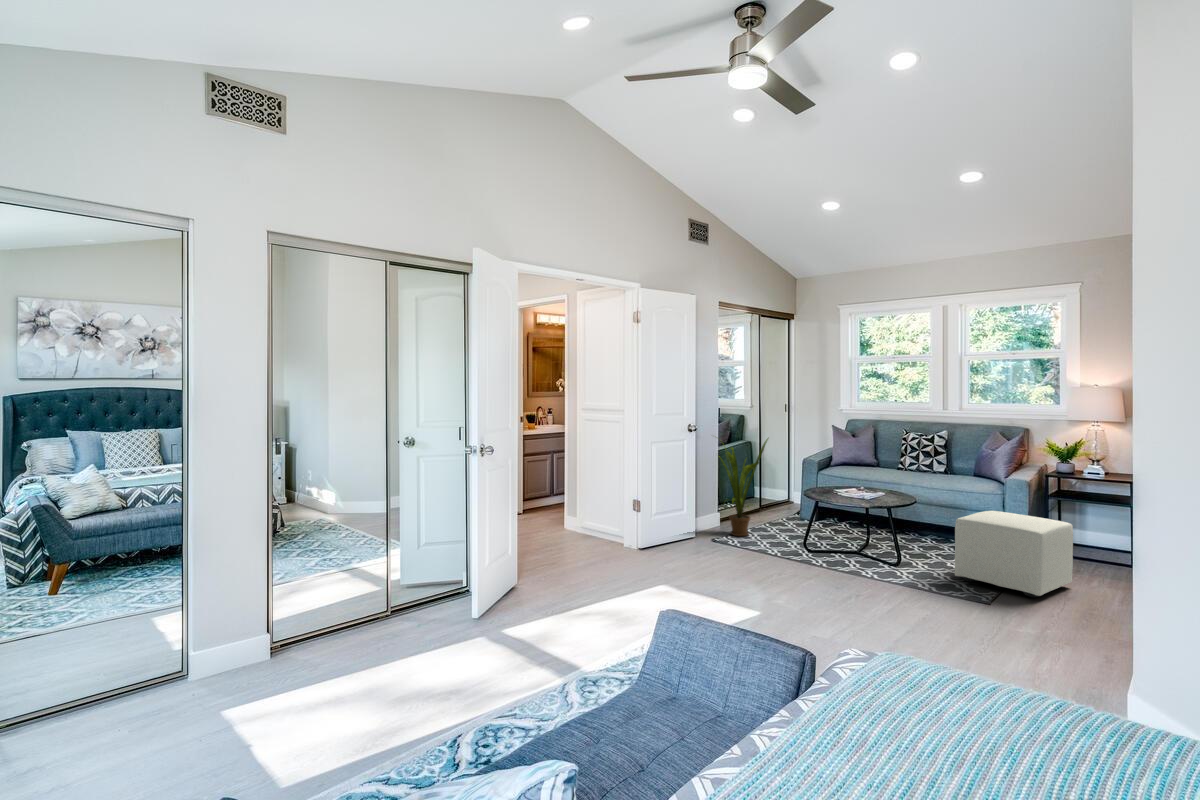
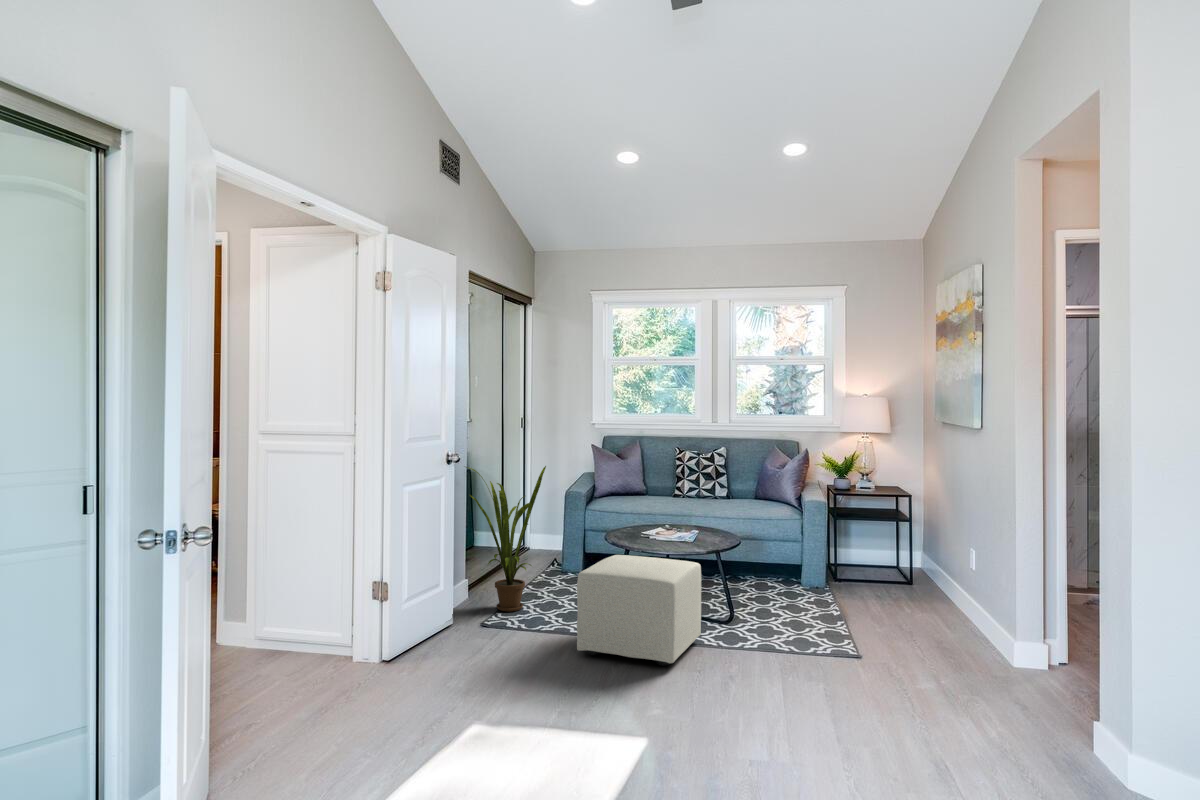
ottoman: present [955,511,1073,597] -> present [577,555,701,666]

